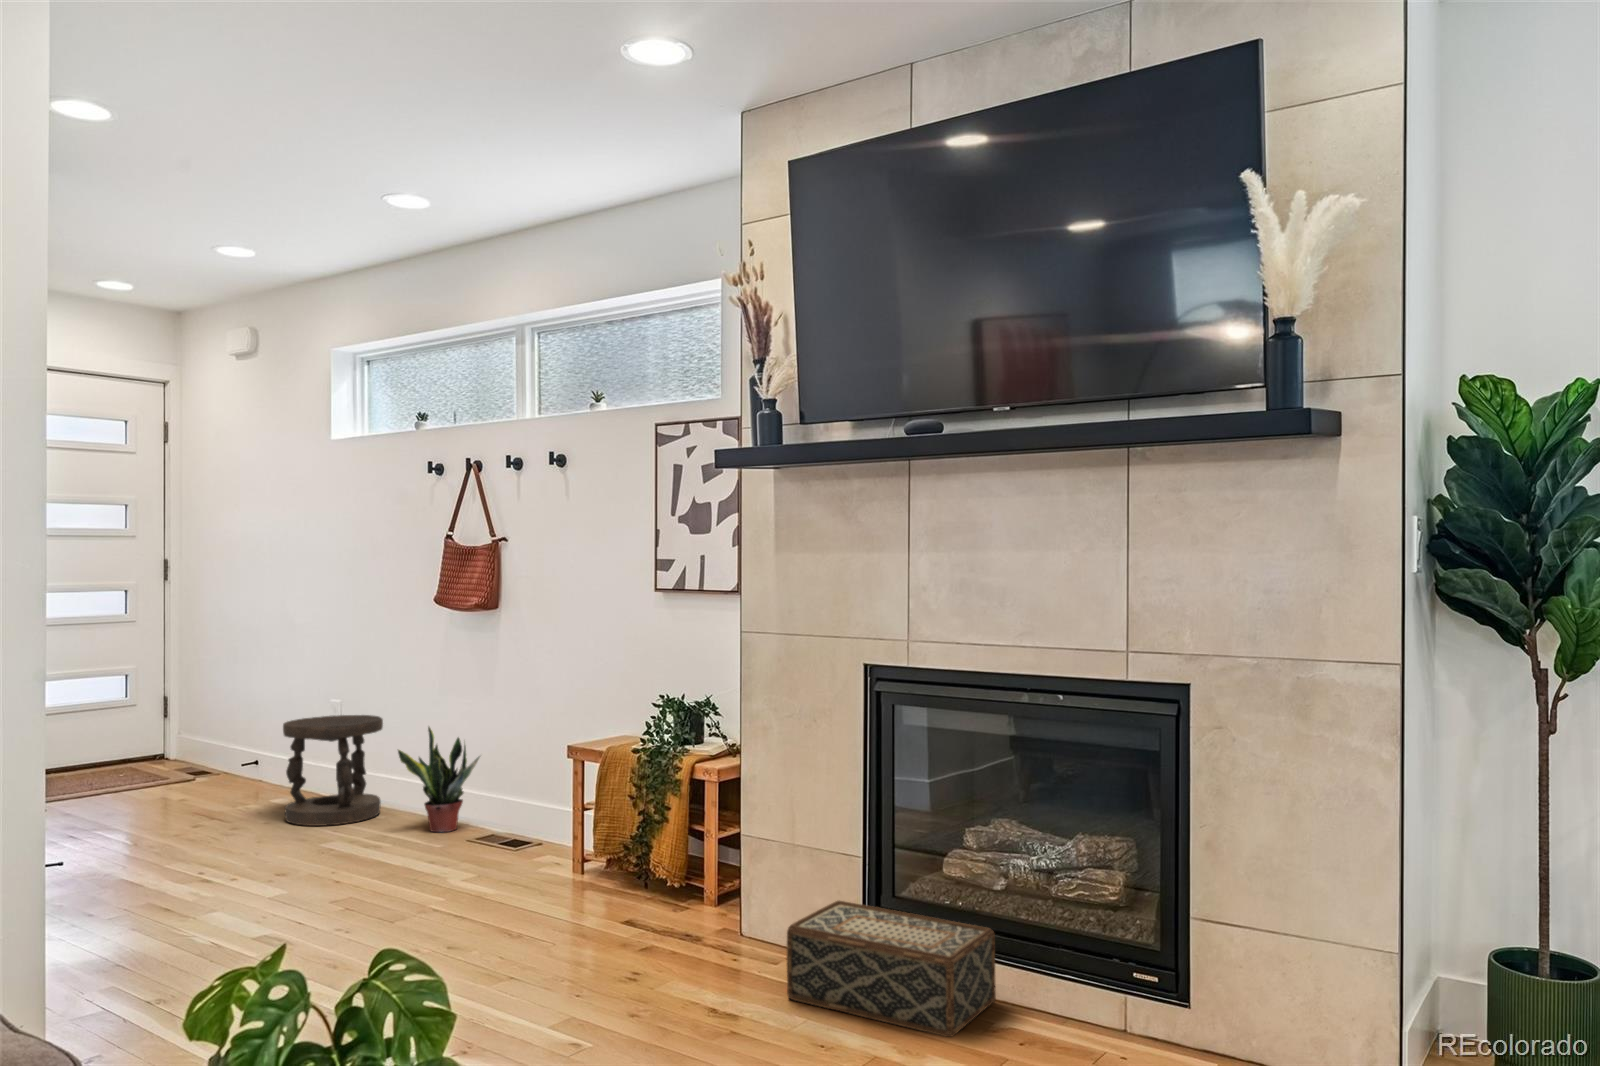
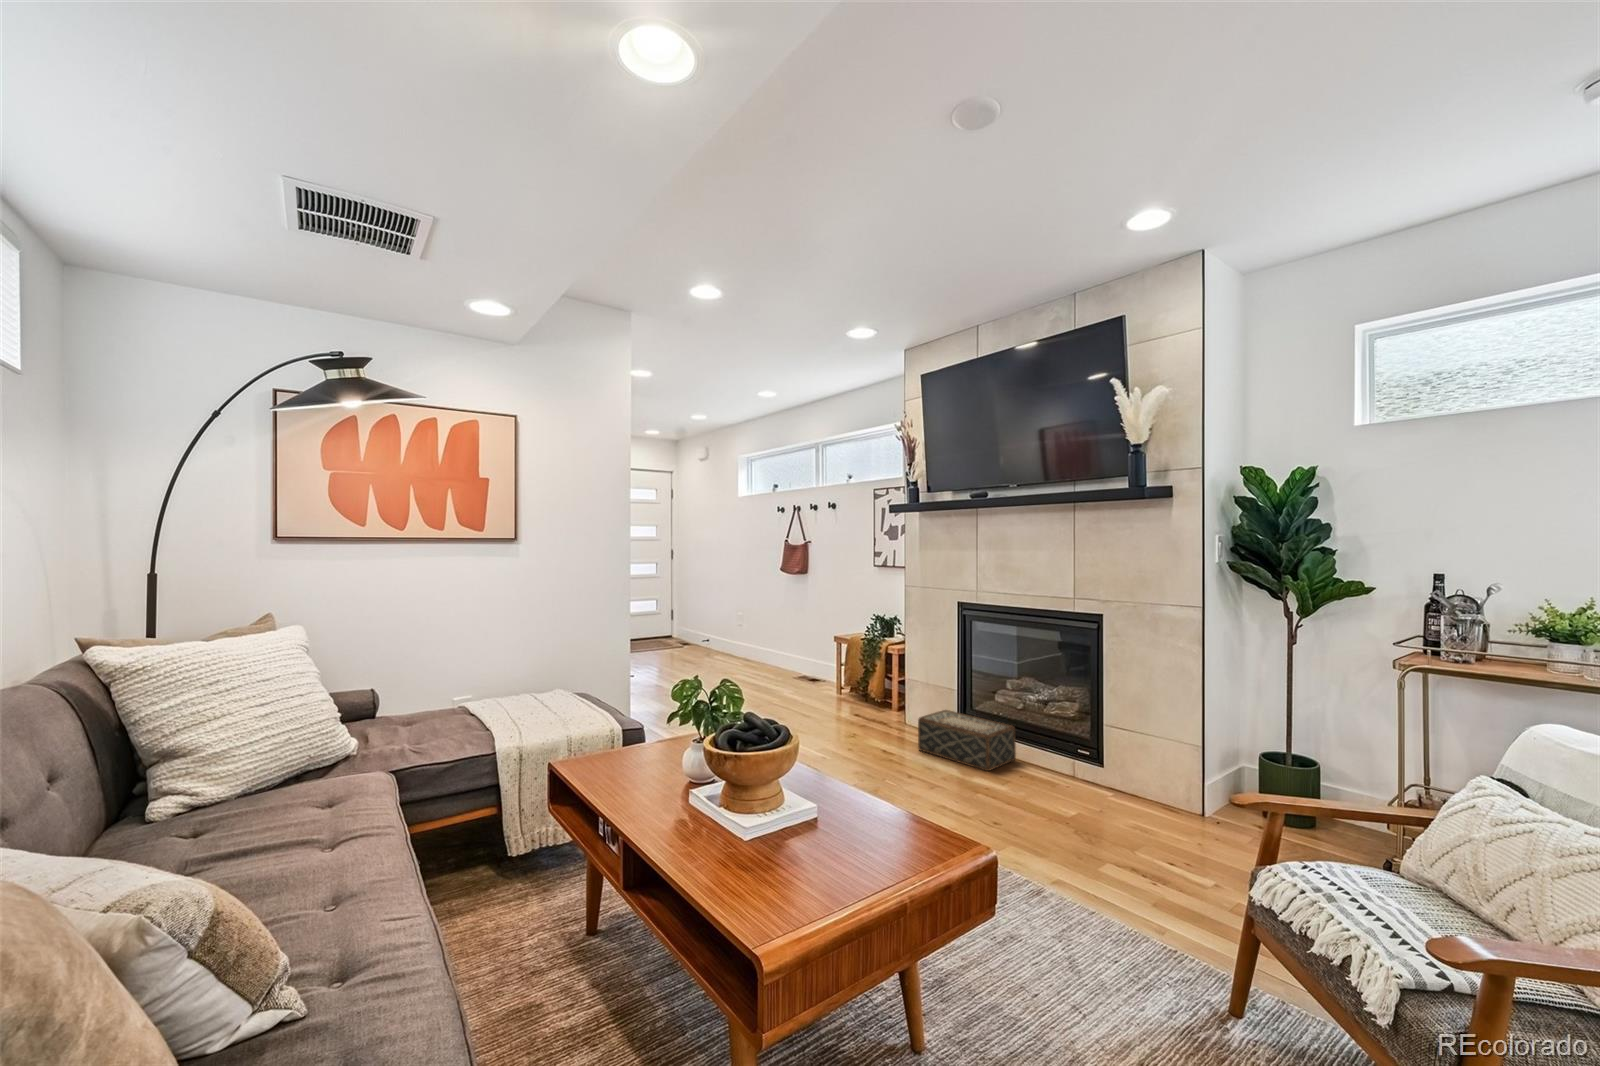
stool: present [283,715,383,826] -> none [717,620,759,668]
potted plant: present [398,727,480,832] -> none [764,626,800,674]

